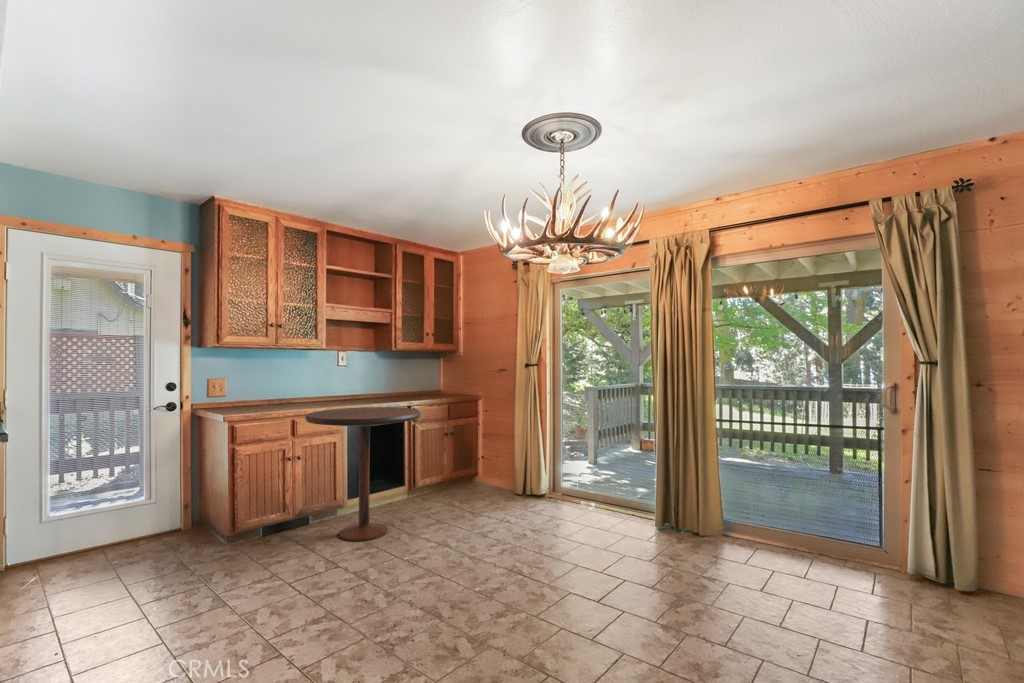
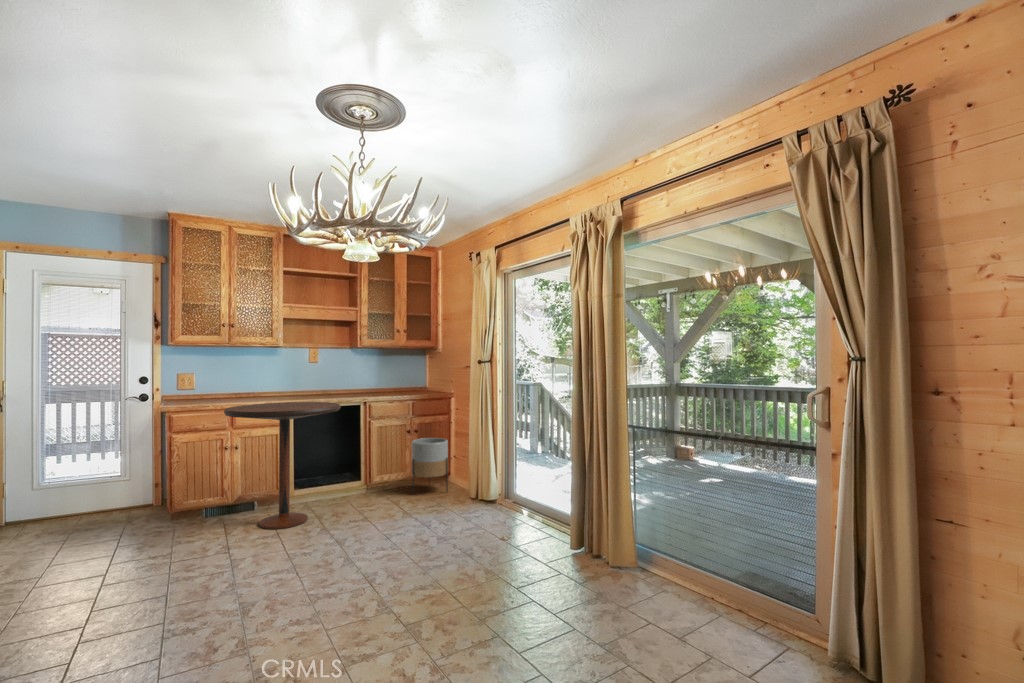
planter: none [453,440,489,496] -> present [411,438,448,493]

